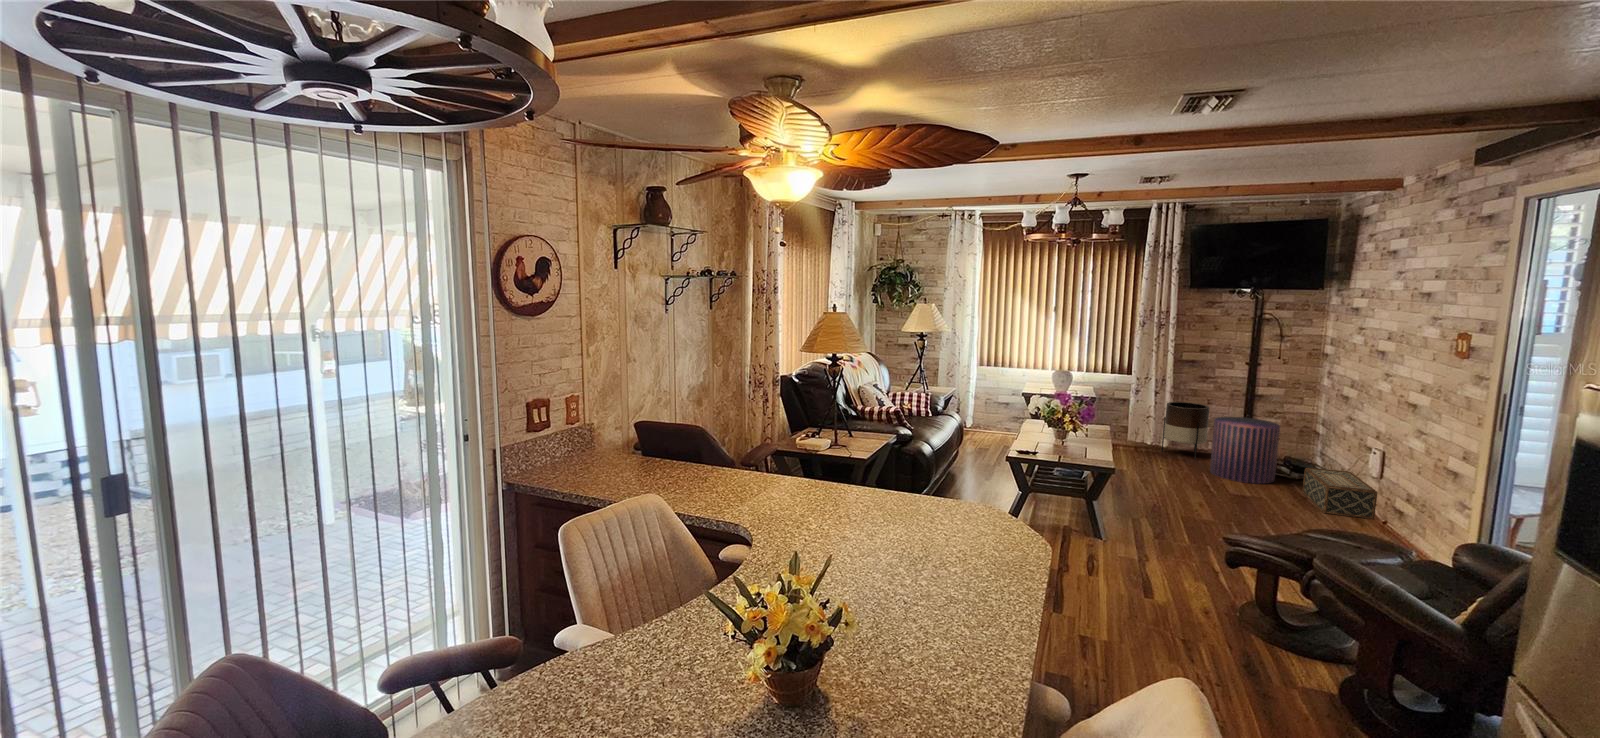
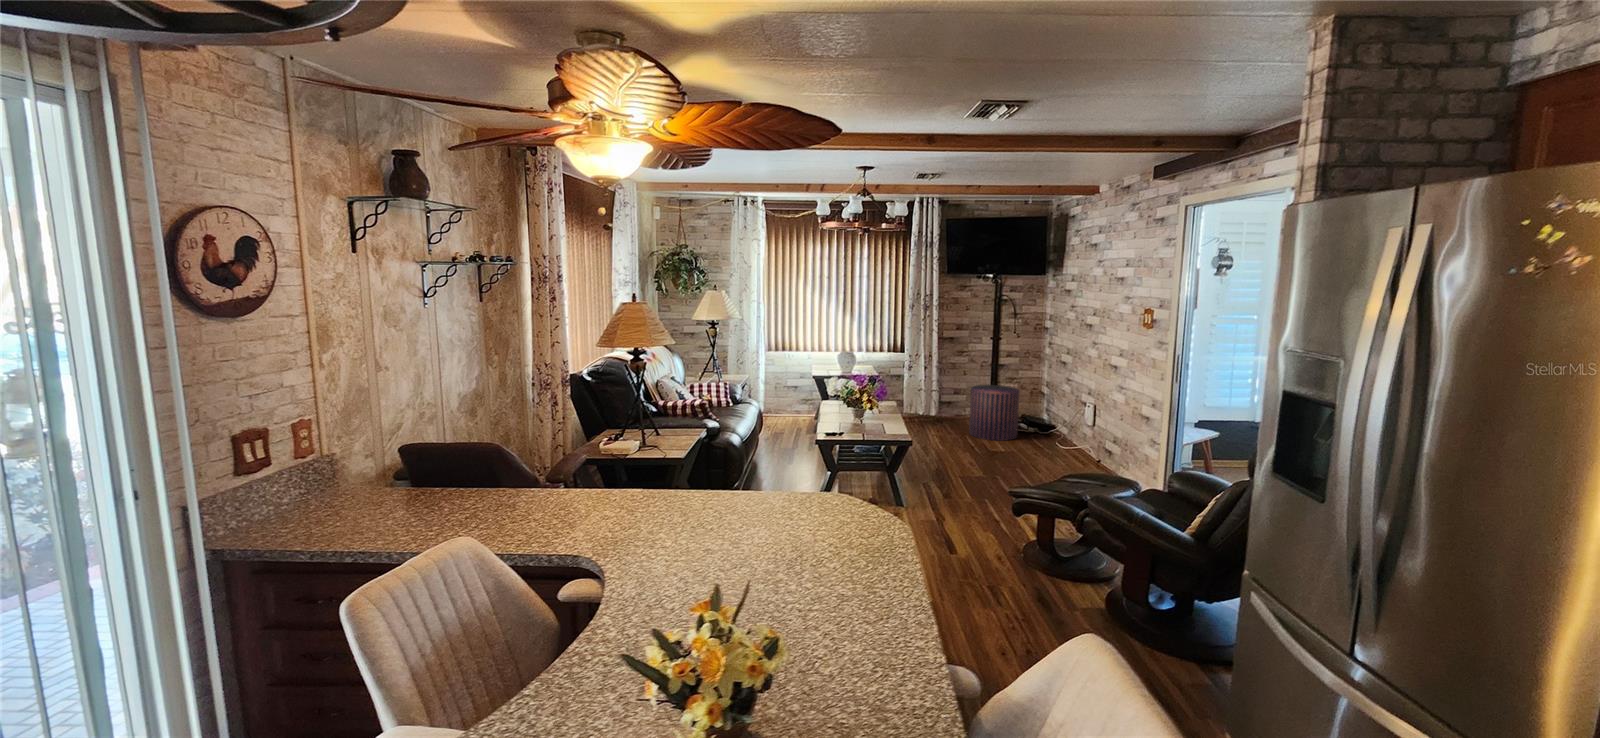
planter: present [1162,402,1210,460] -> none [929,375,965,424]
woven basket: present [1302,468,1377,519] -> none [1039,424,1093,461]

